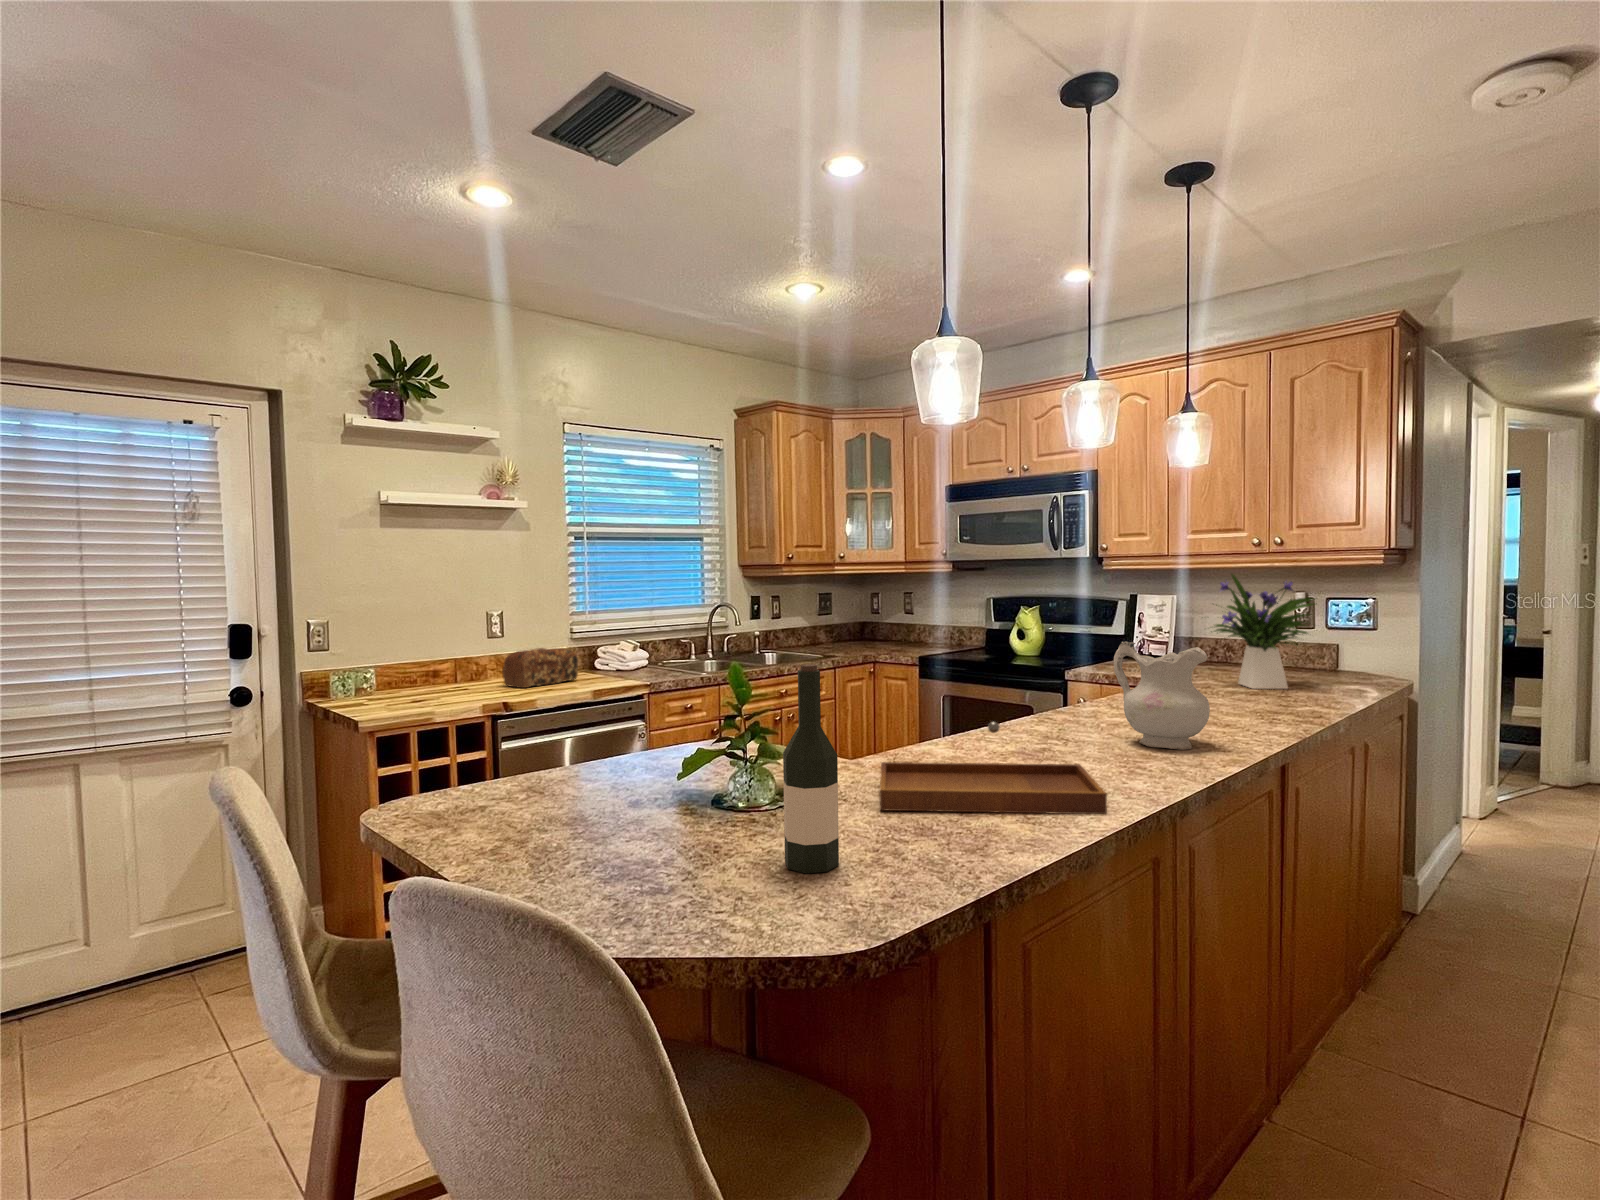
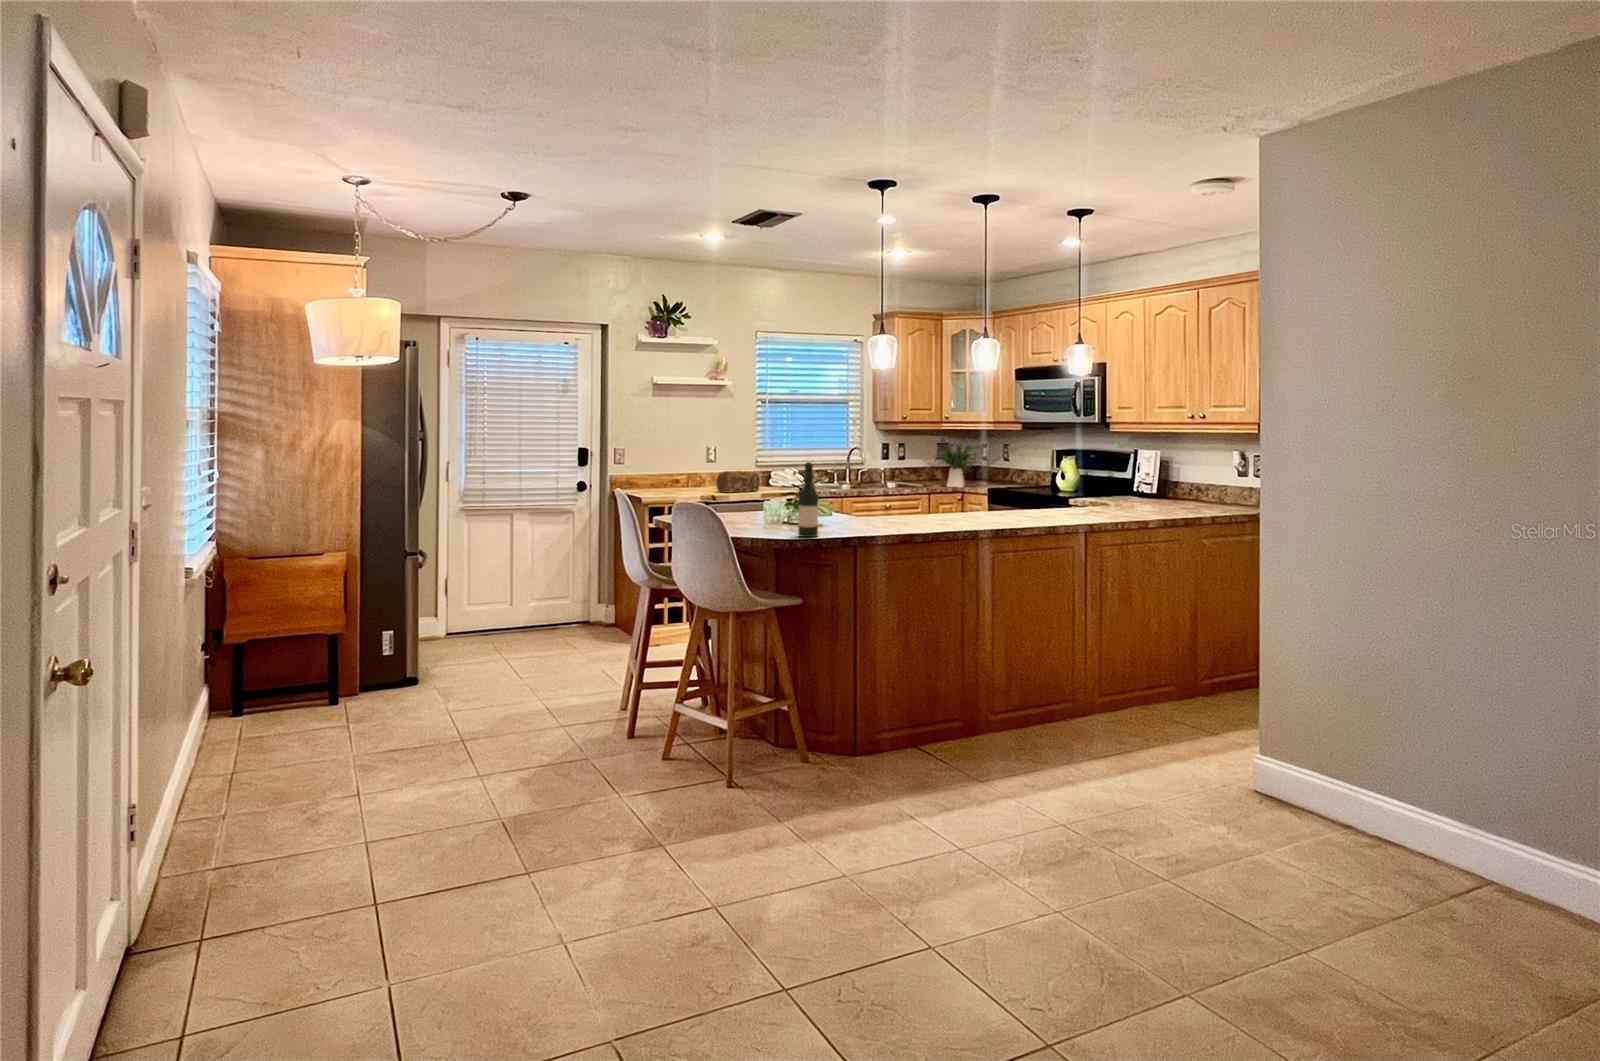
flower arrangement: present [1215,574,1315,689] -> present [937,437,979,487]
ceramic pitcher: present [1114,641,1210,750] -> none [1010,468,1053,524]
tray: present [880,722,1107,814] -> none [852,497,954,534]

